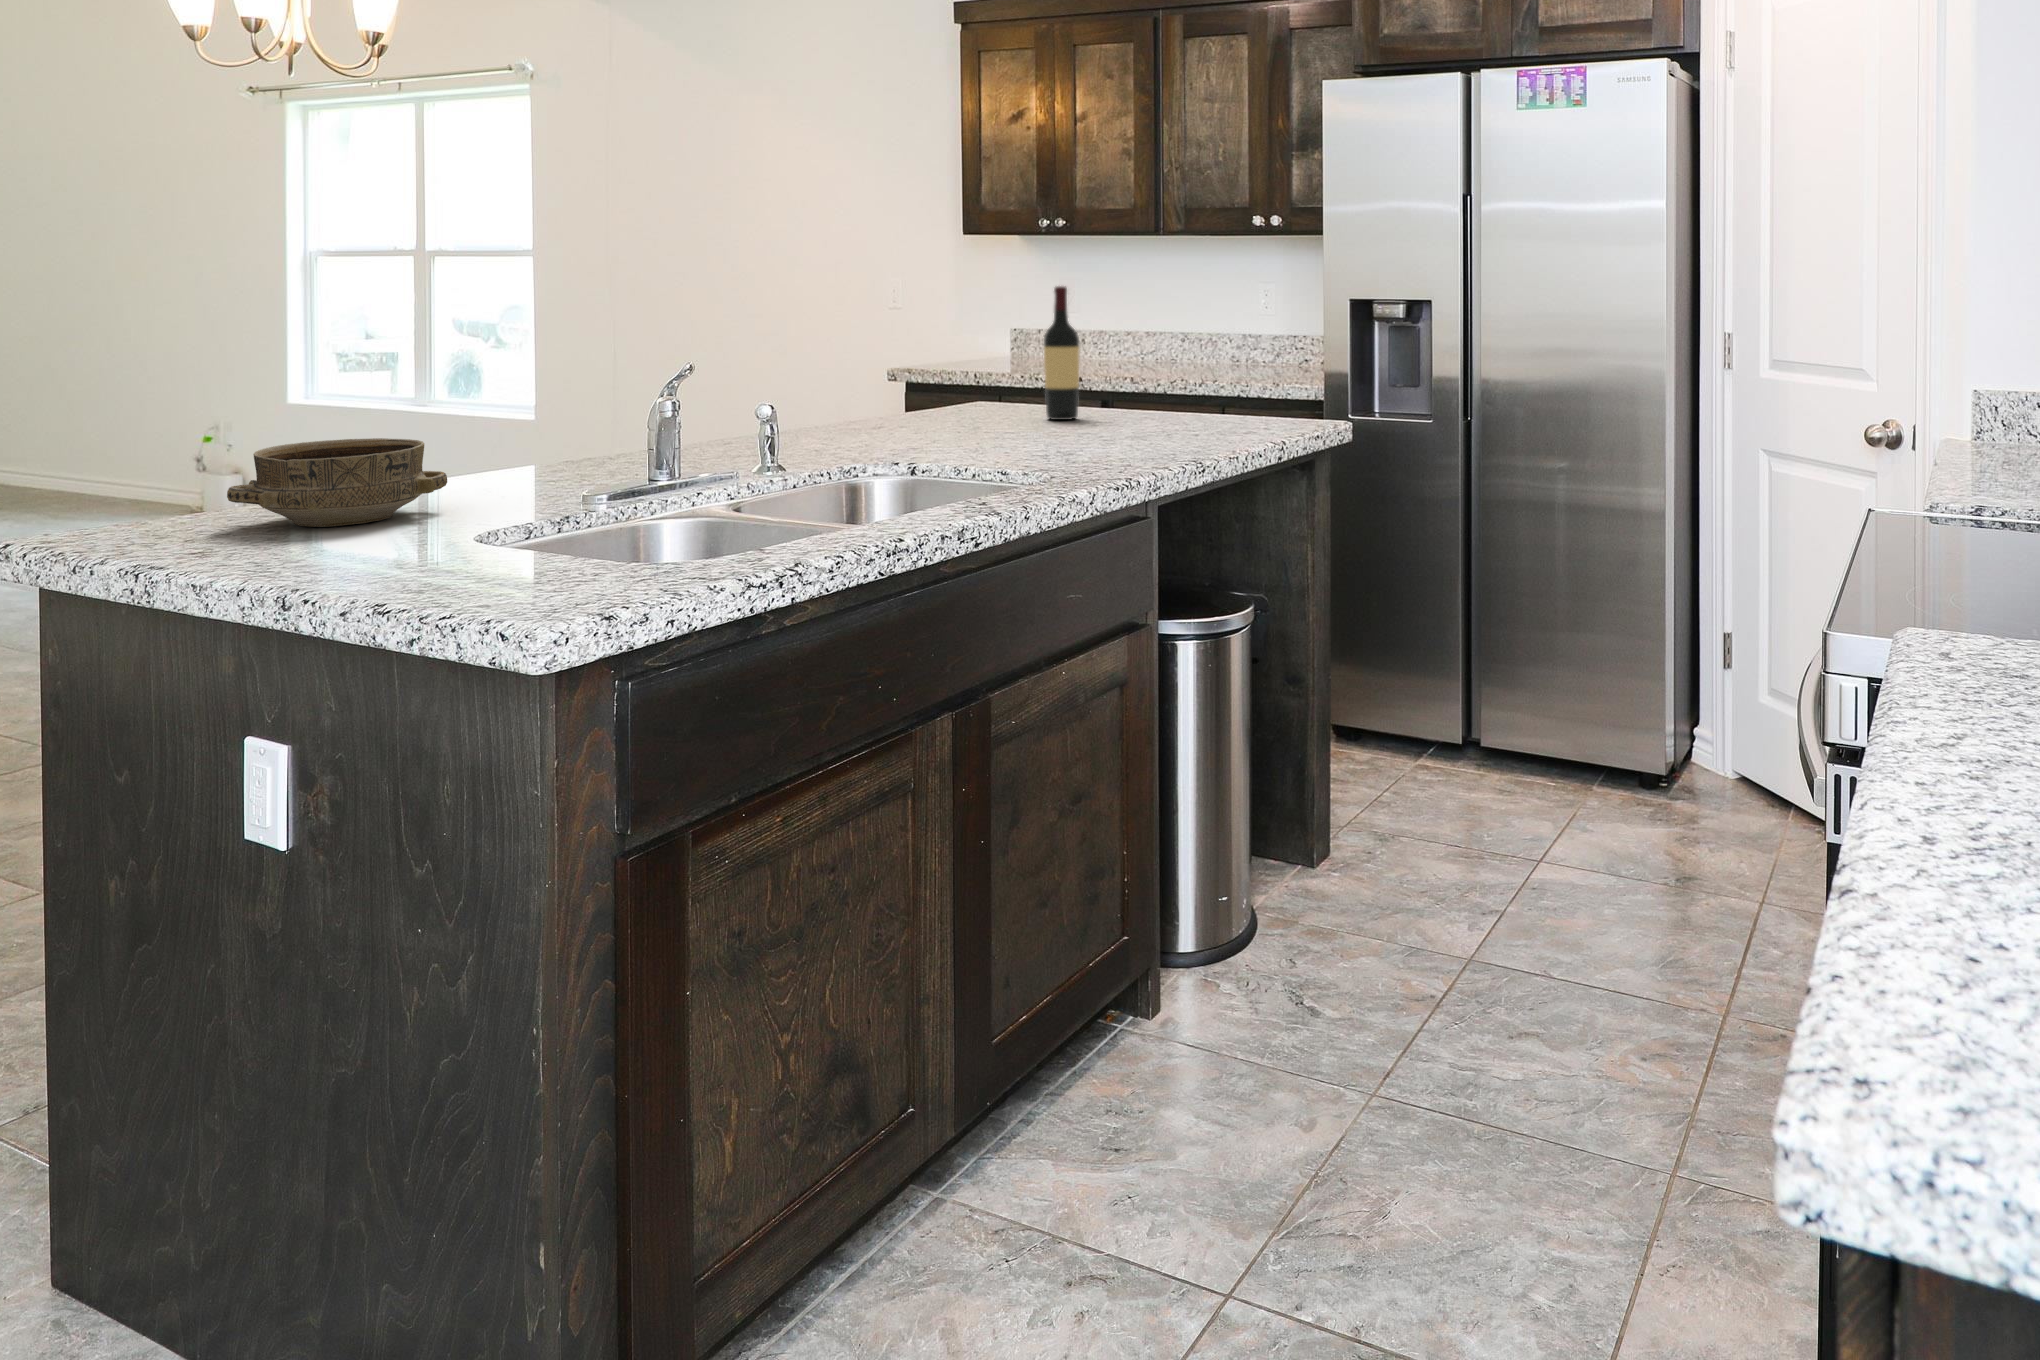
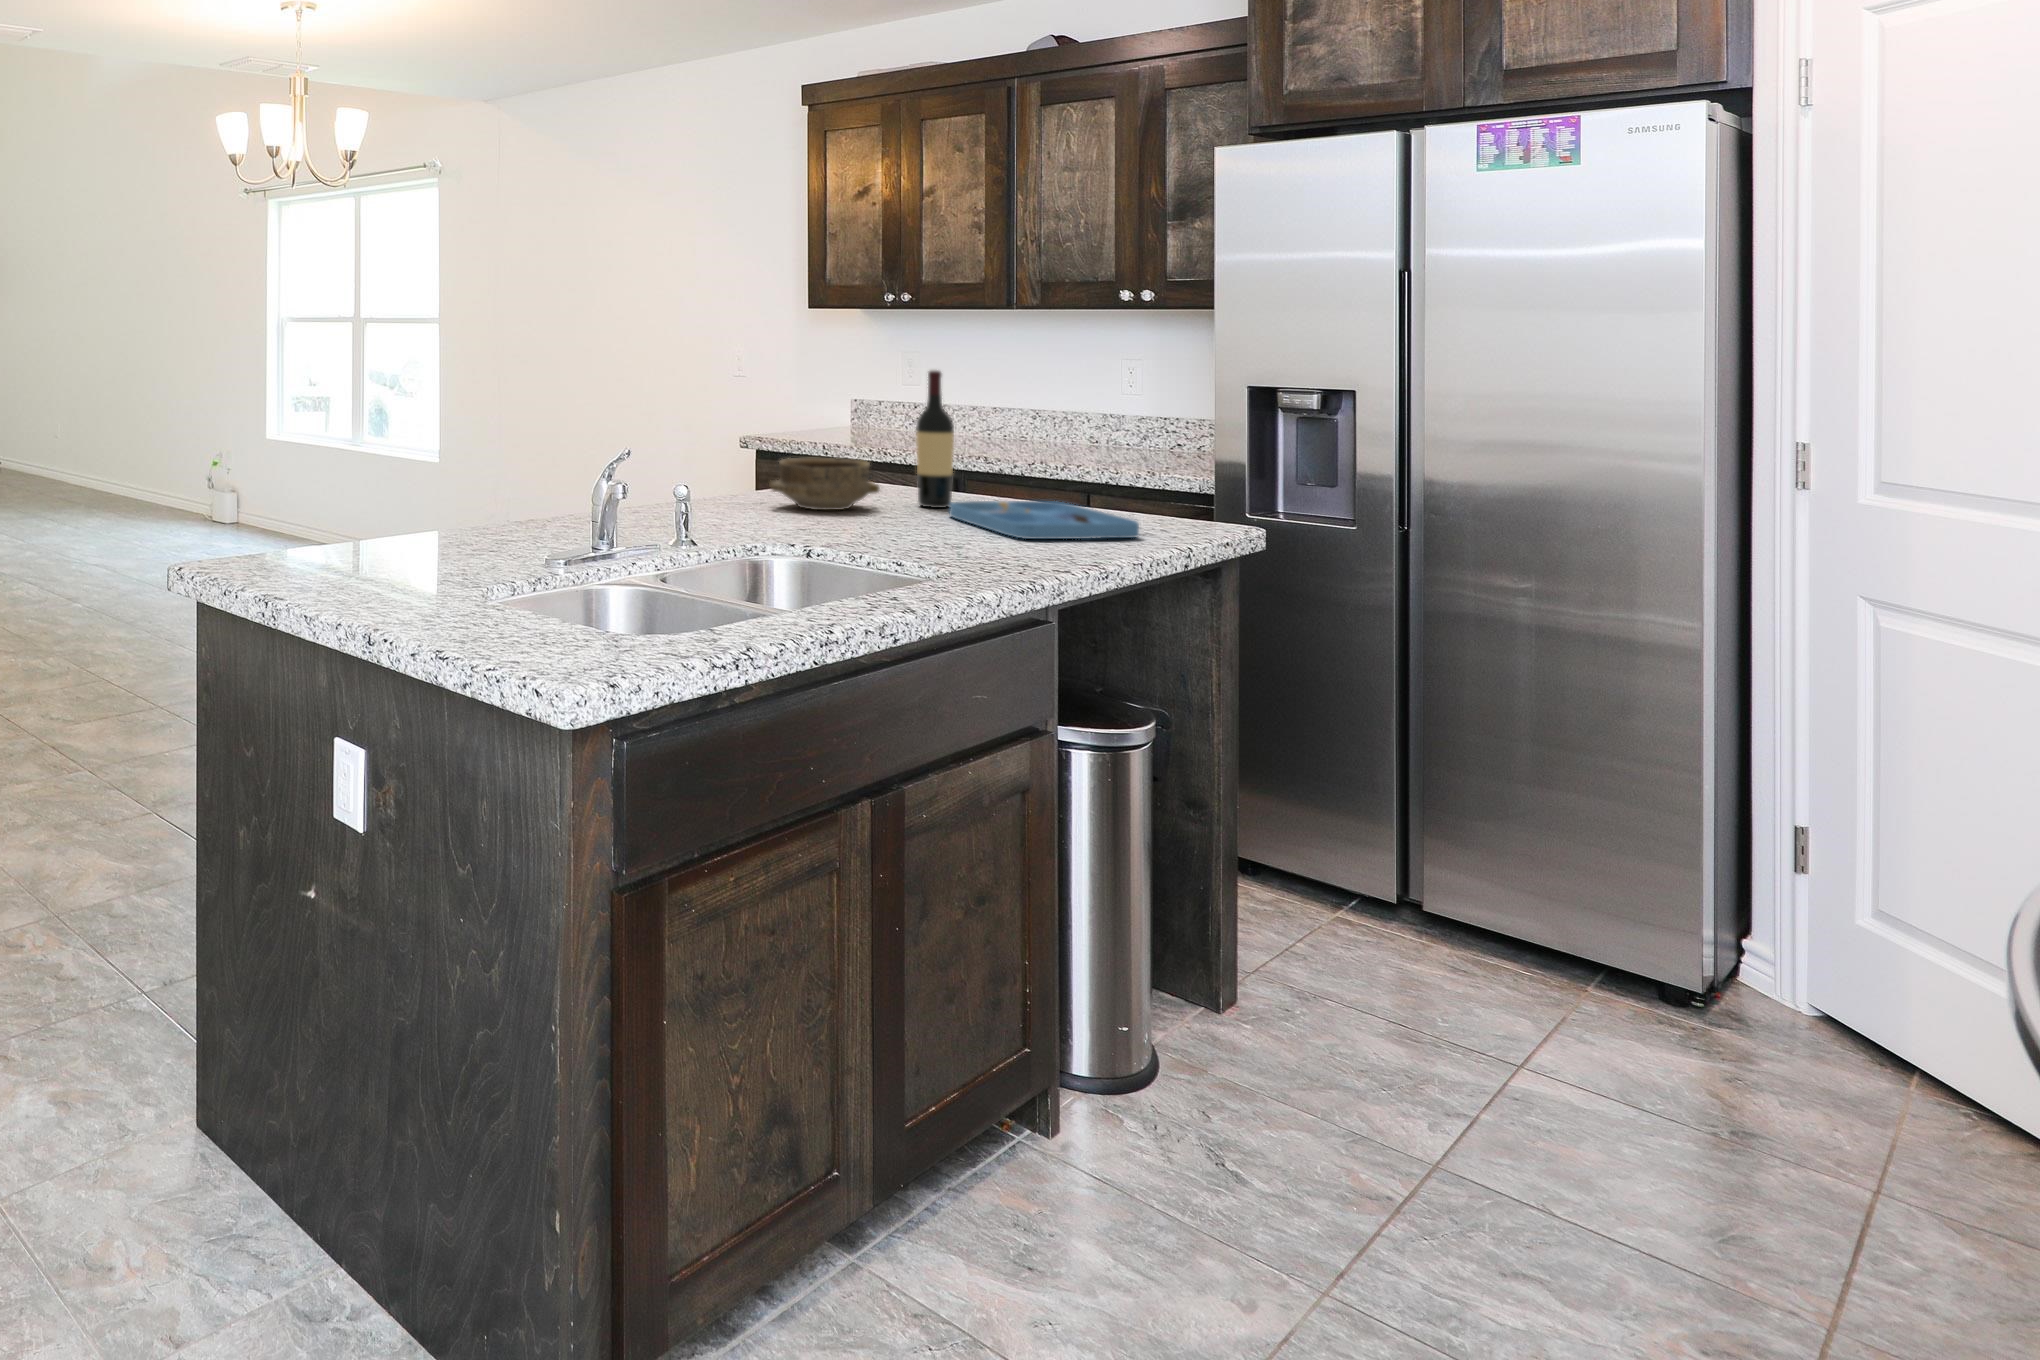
tray: none [1072,408,1238,443] -> present [949,501,1139,539]
ceramic bowl: present [227,438,447,527] -> present [769,458,880,510]

